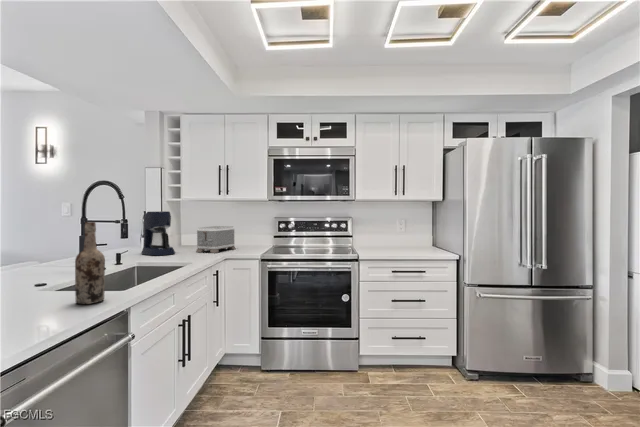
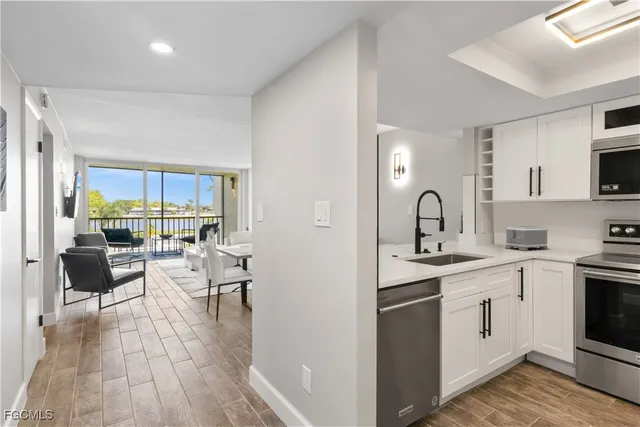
coffee maker: present [141,211,175,256] -> none [458,212,485,248]
wine bottle: present [75,222,105,304] -> none [408,219,425,272]

